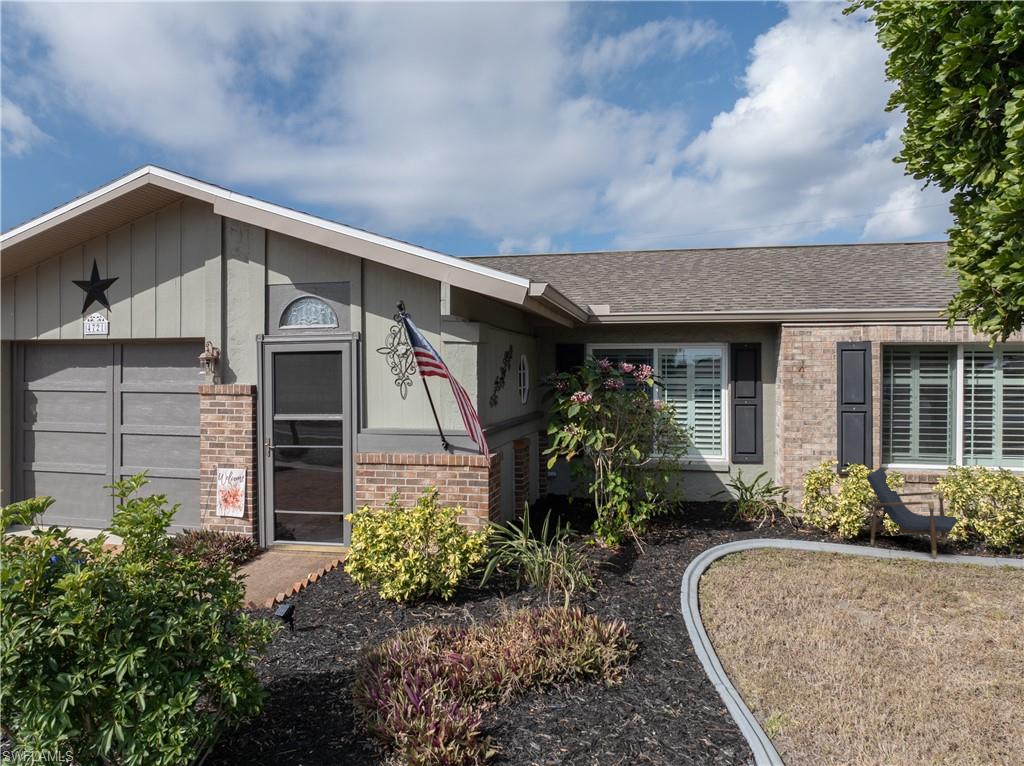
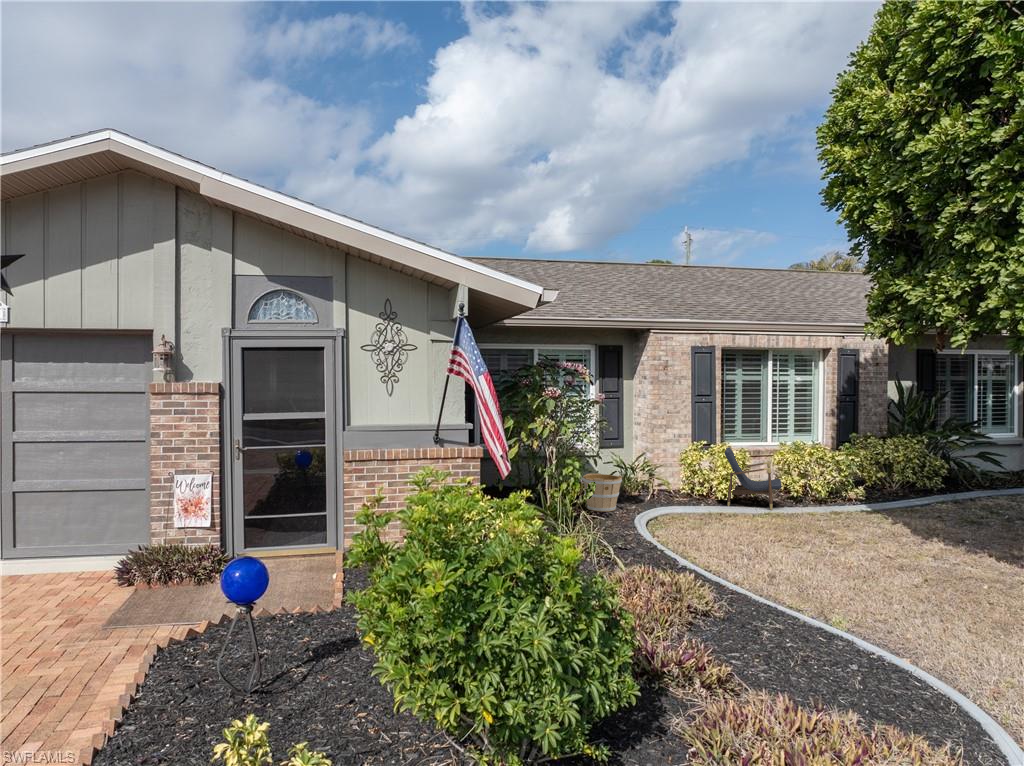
wooden bucket: none [669,489,716,537] -> present [582,473,622,512]

